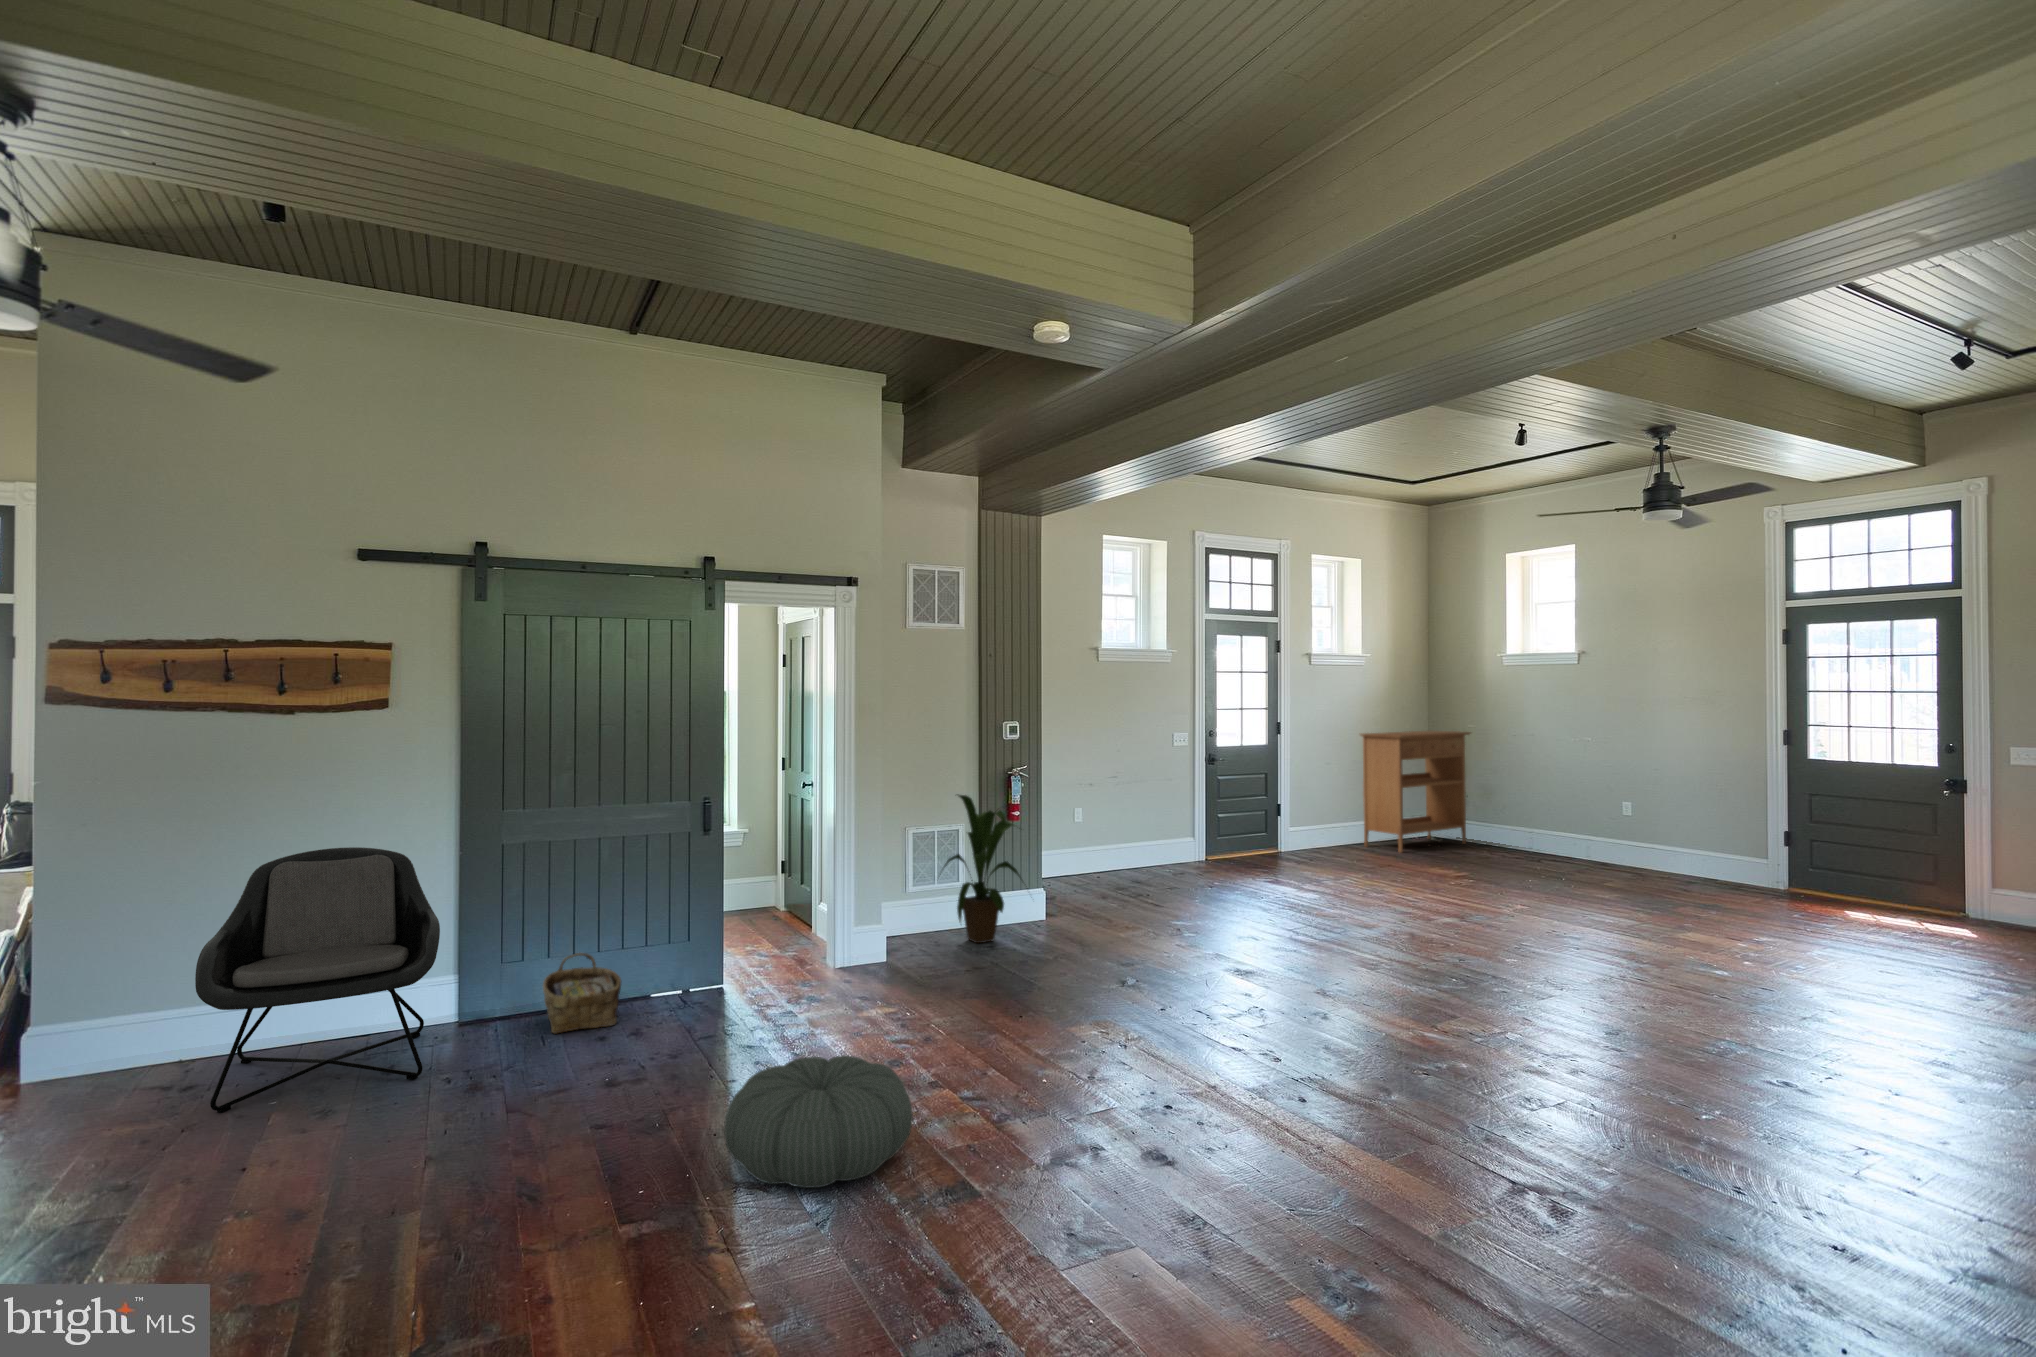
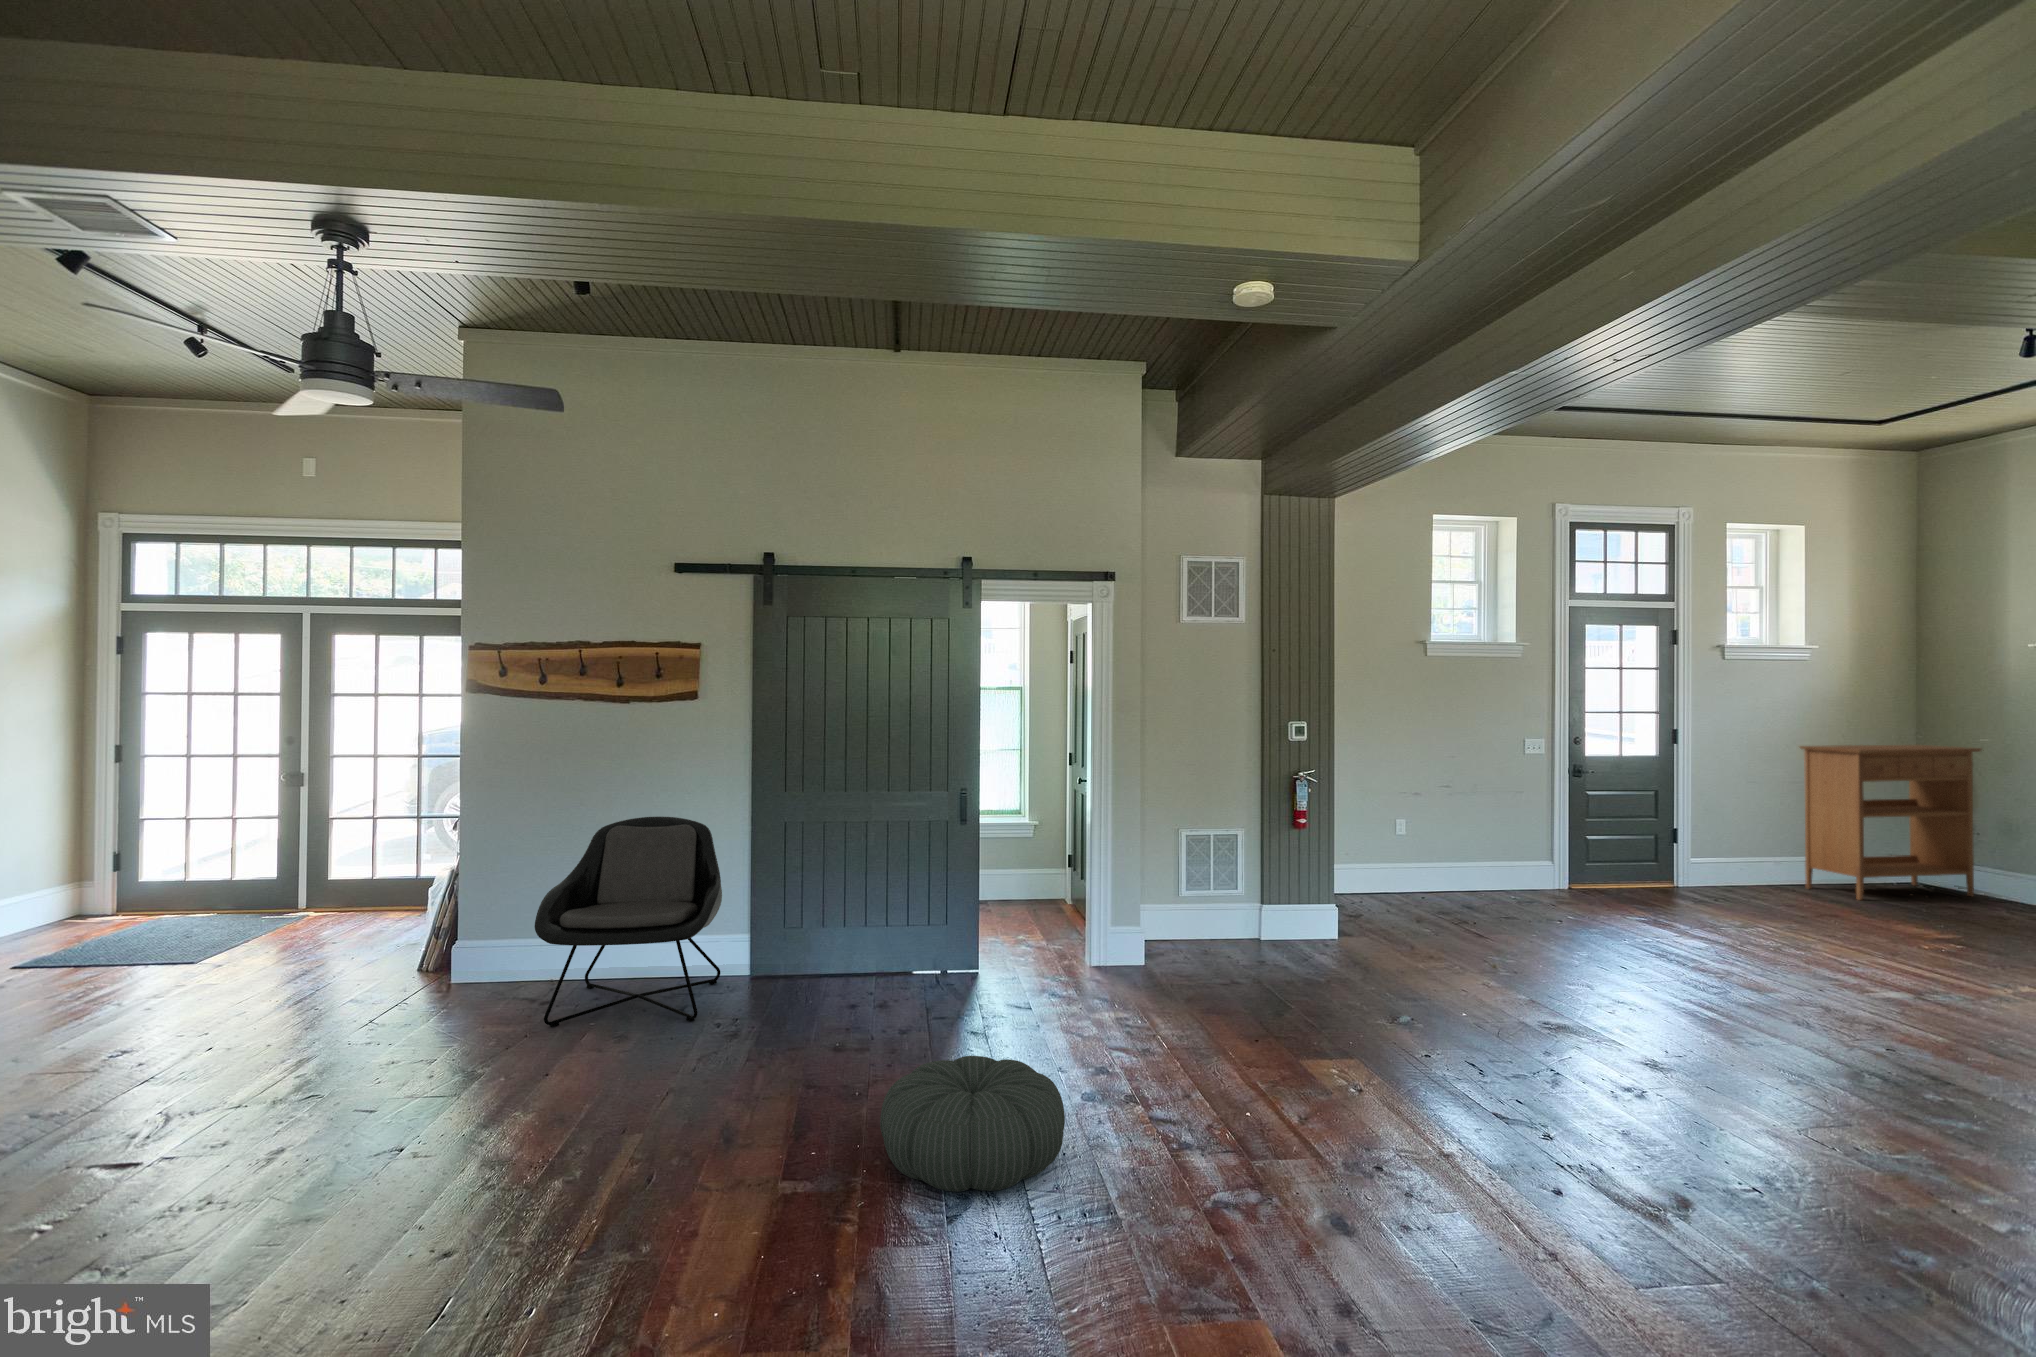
house plant: present [944,795,1028,943] -> none [1208,798,1312,957]
woven basket: present [542,953,621,1034] -> none [810,925,877,997]

